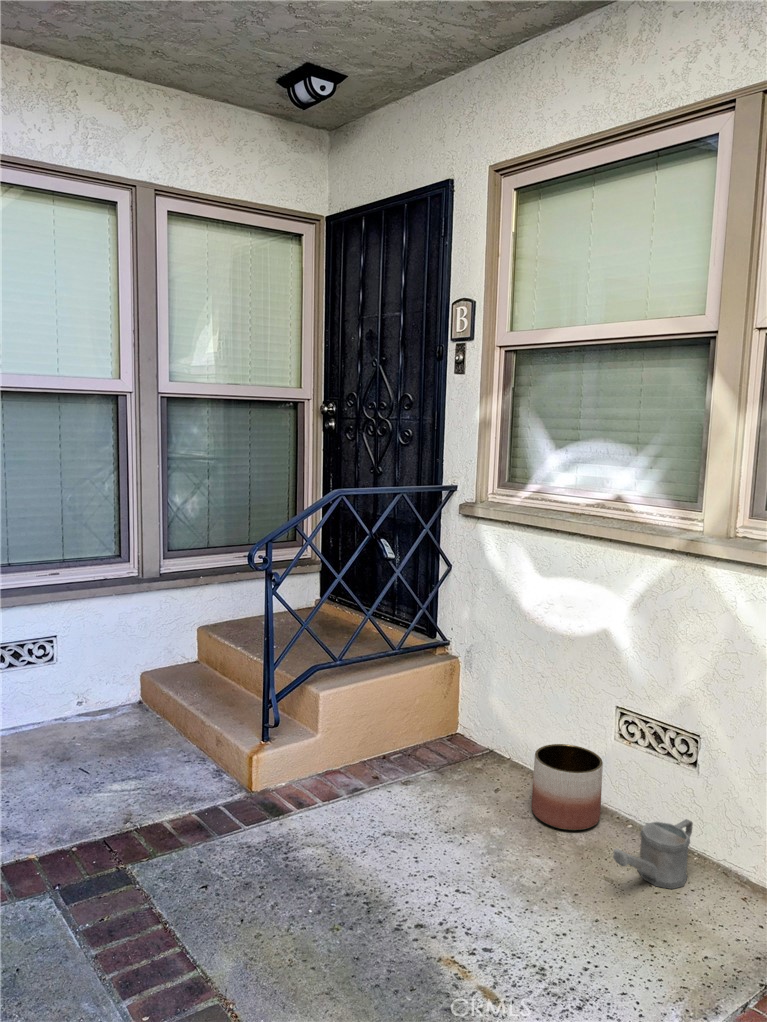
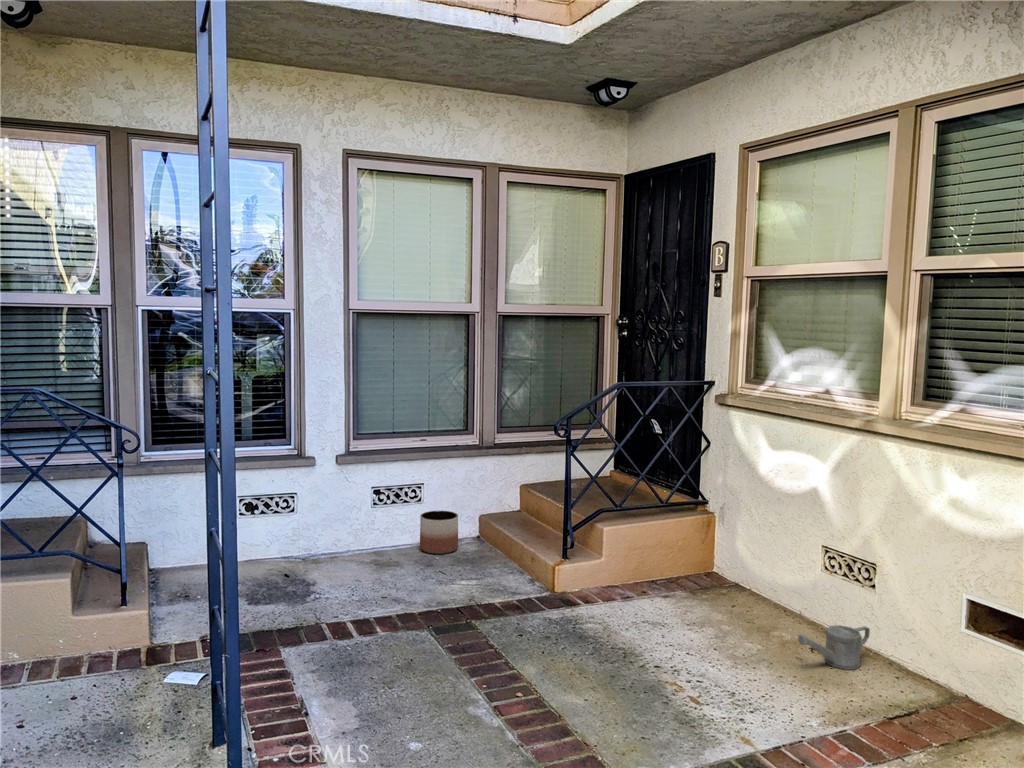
planter: present [532,744,603,830] -> present [420,511,458,554]

